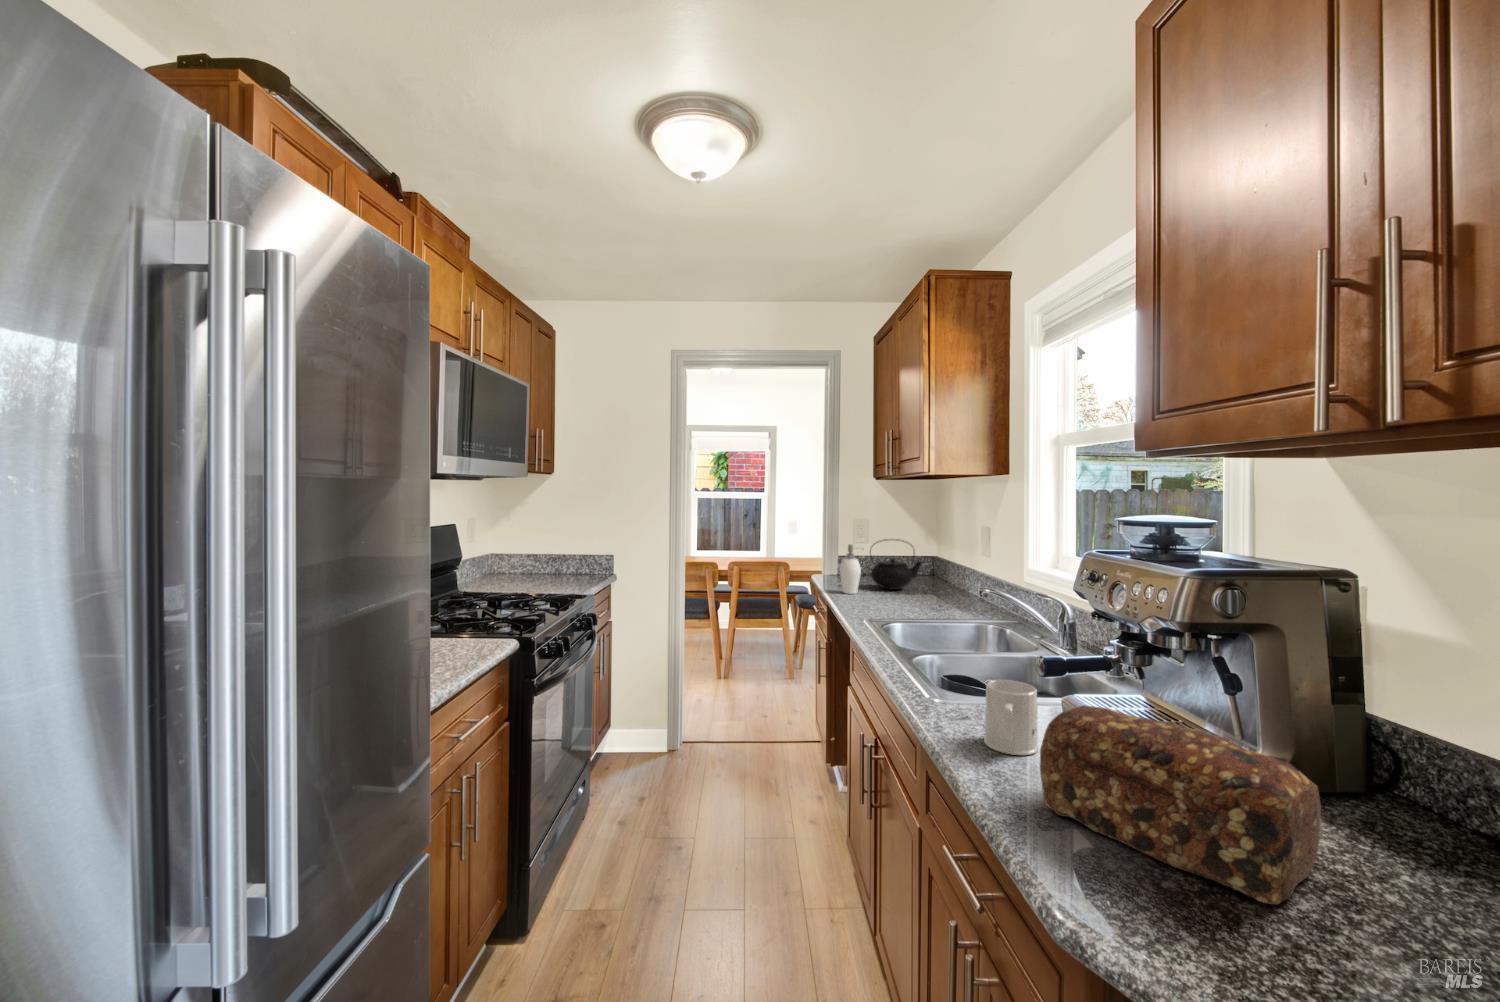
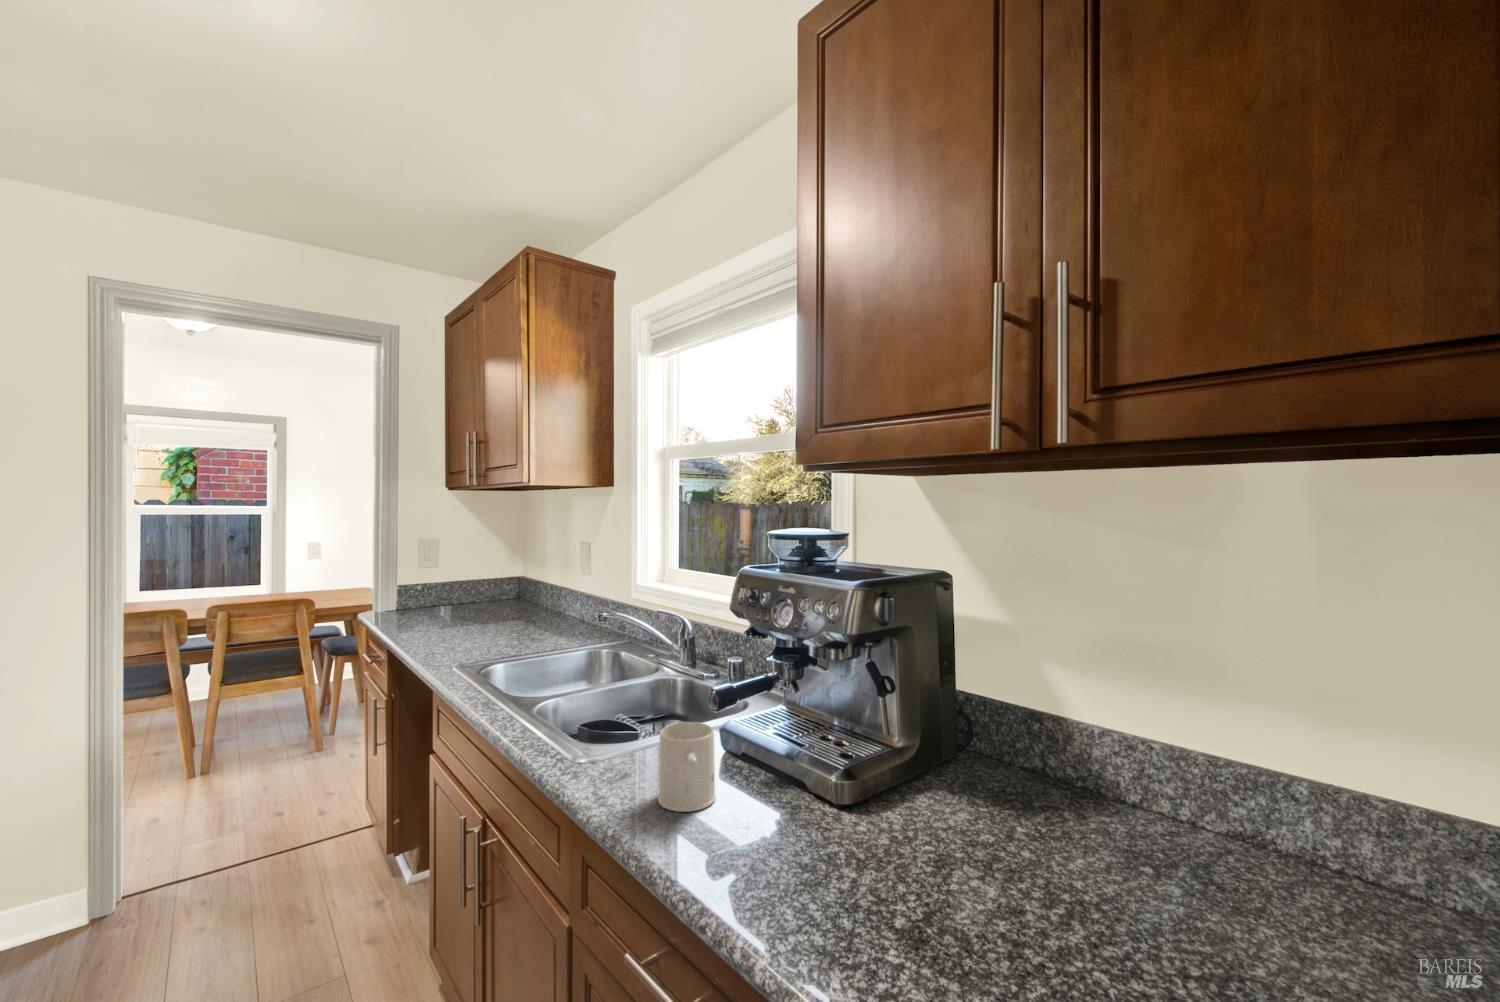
teapot: present [871,539,922,590] -> none [446,560,513,621]
soap dispenser: present [840,544,861,594] -> none [406,571,444,634]
bread loaf: present [1040,705,1321,904] -> none [754,739,987,906]

